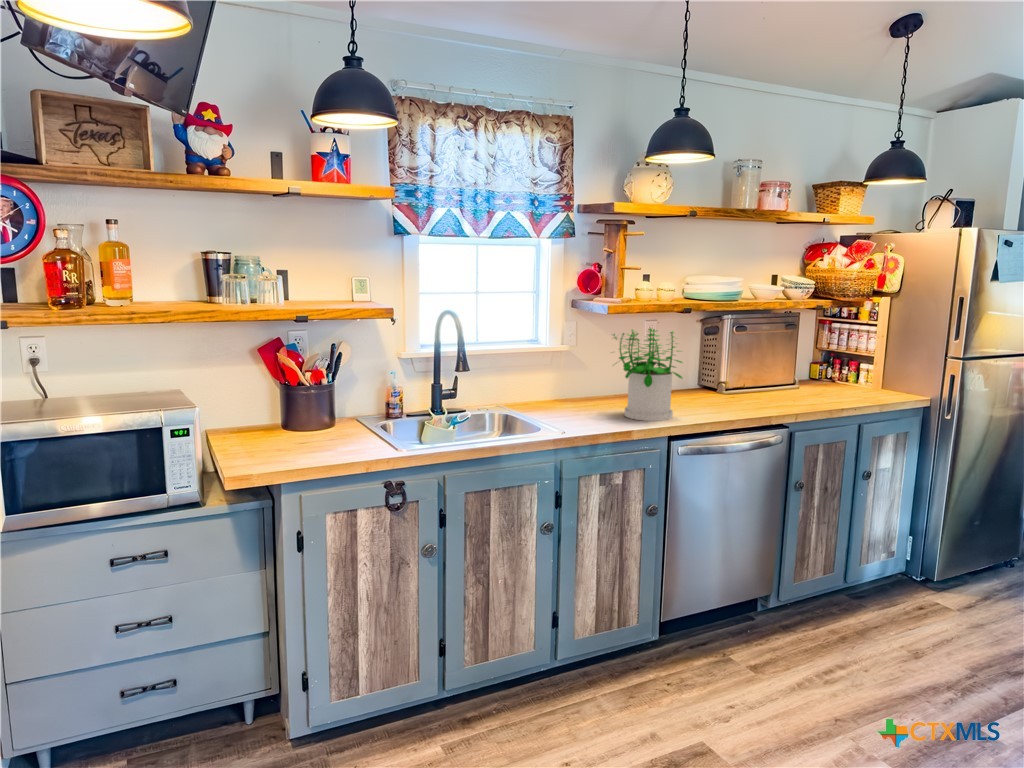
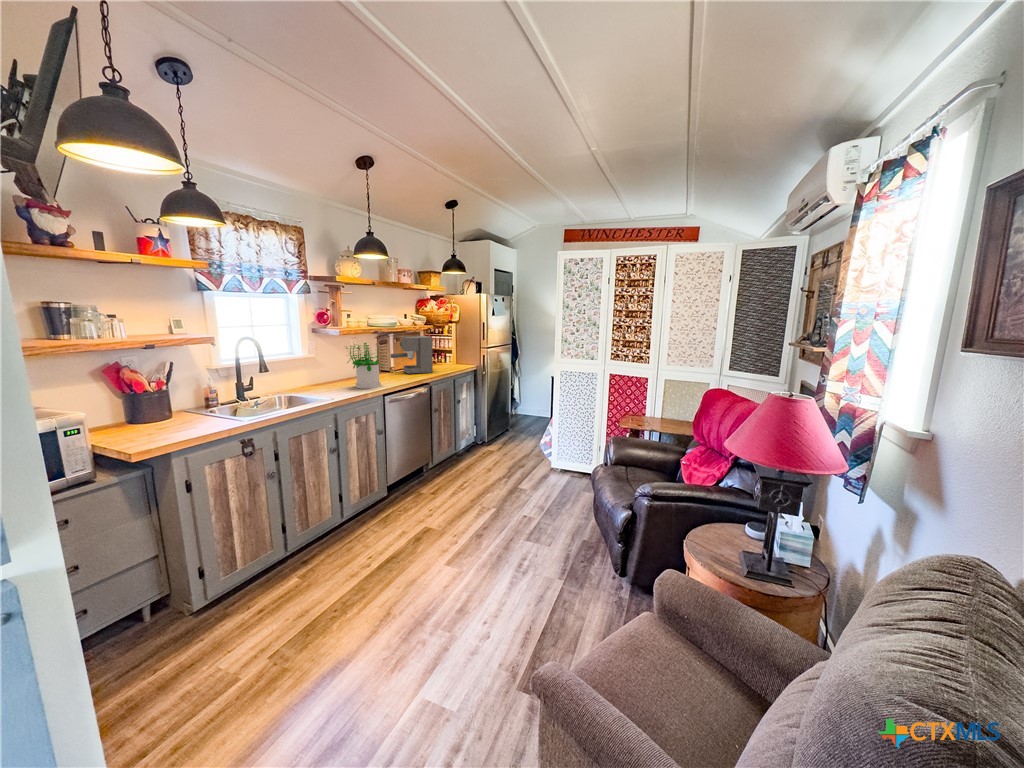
coffee maker: none [719,320,812,404] -> present [391,336,433,374]

